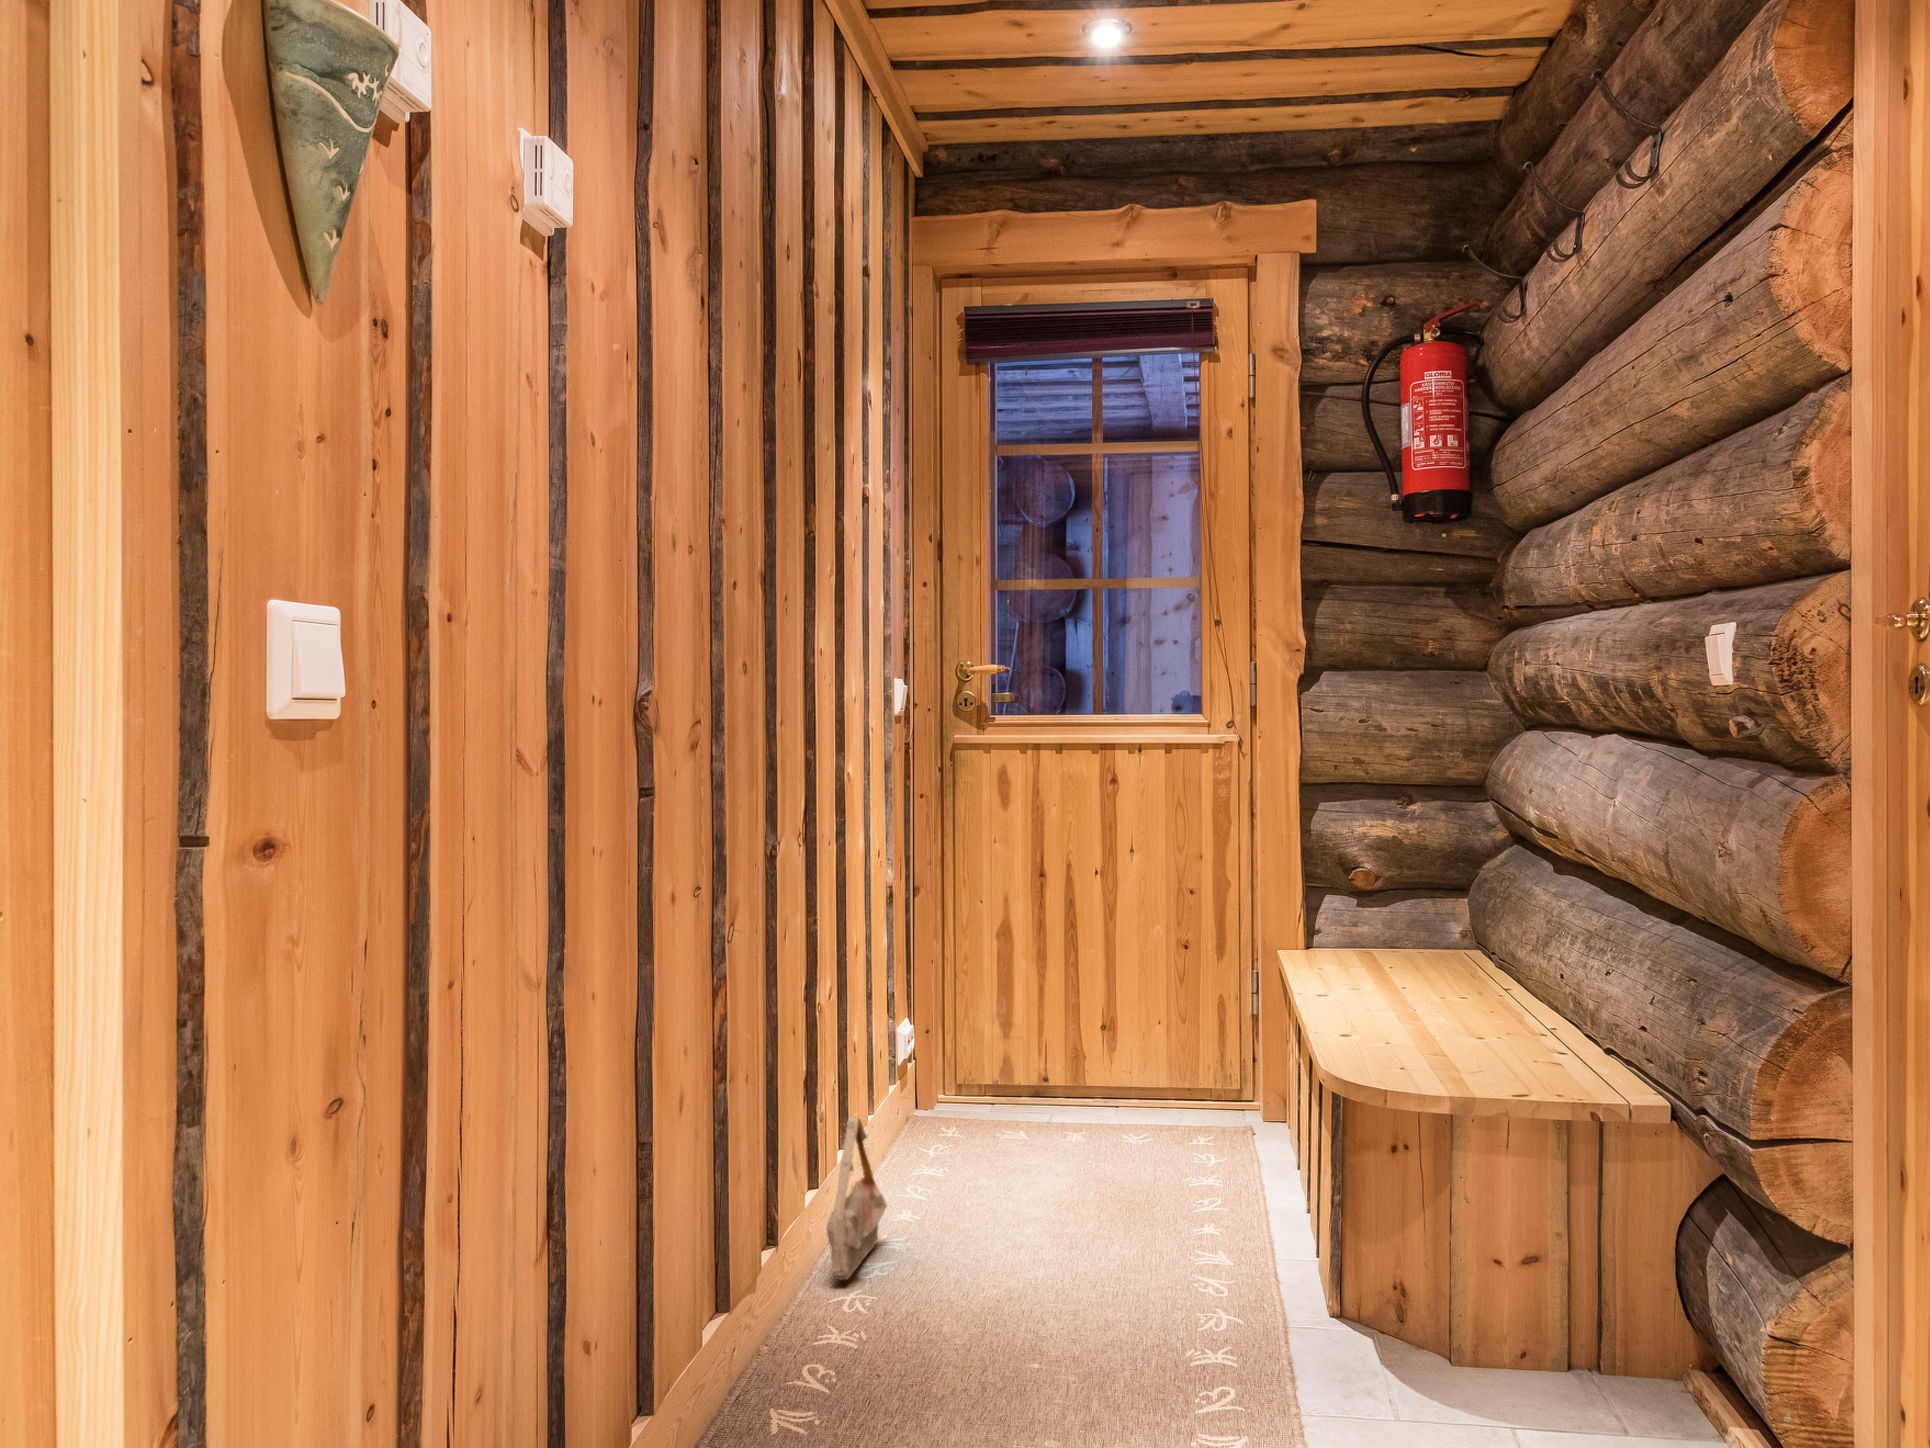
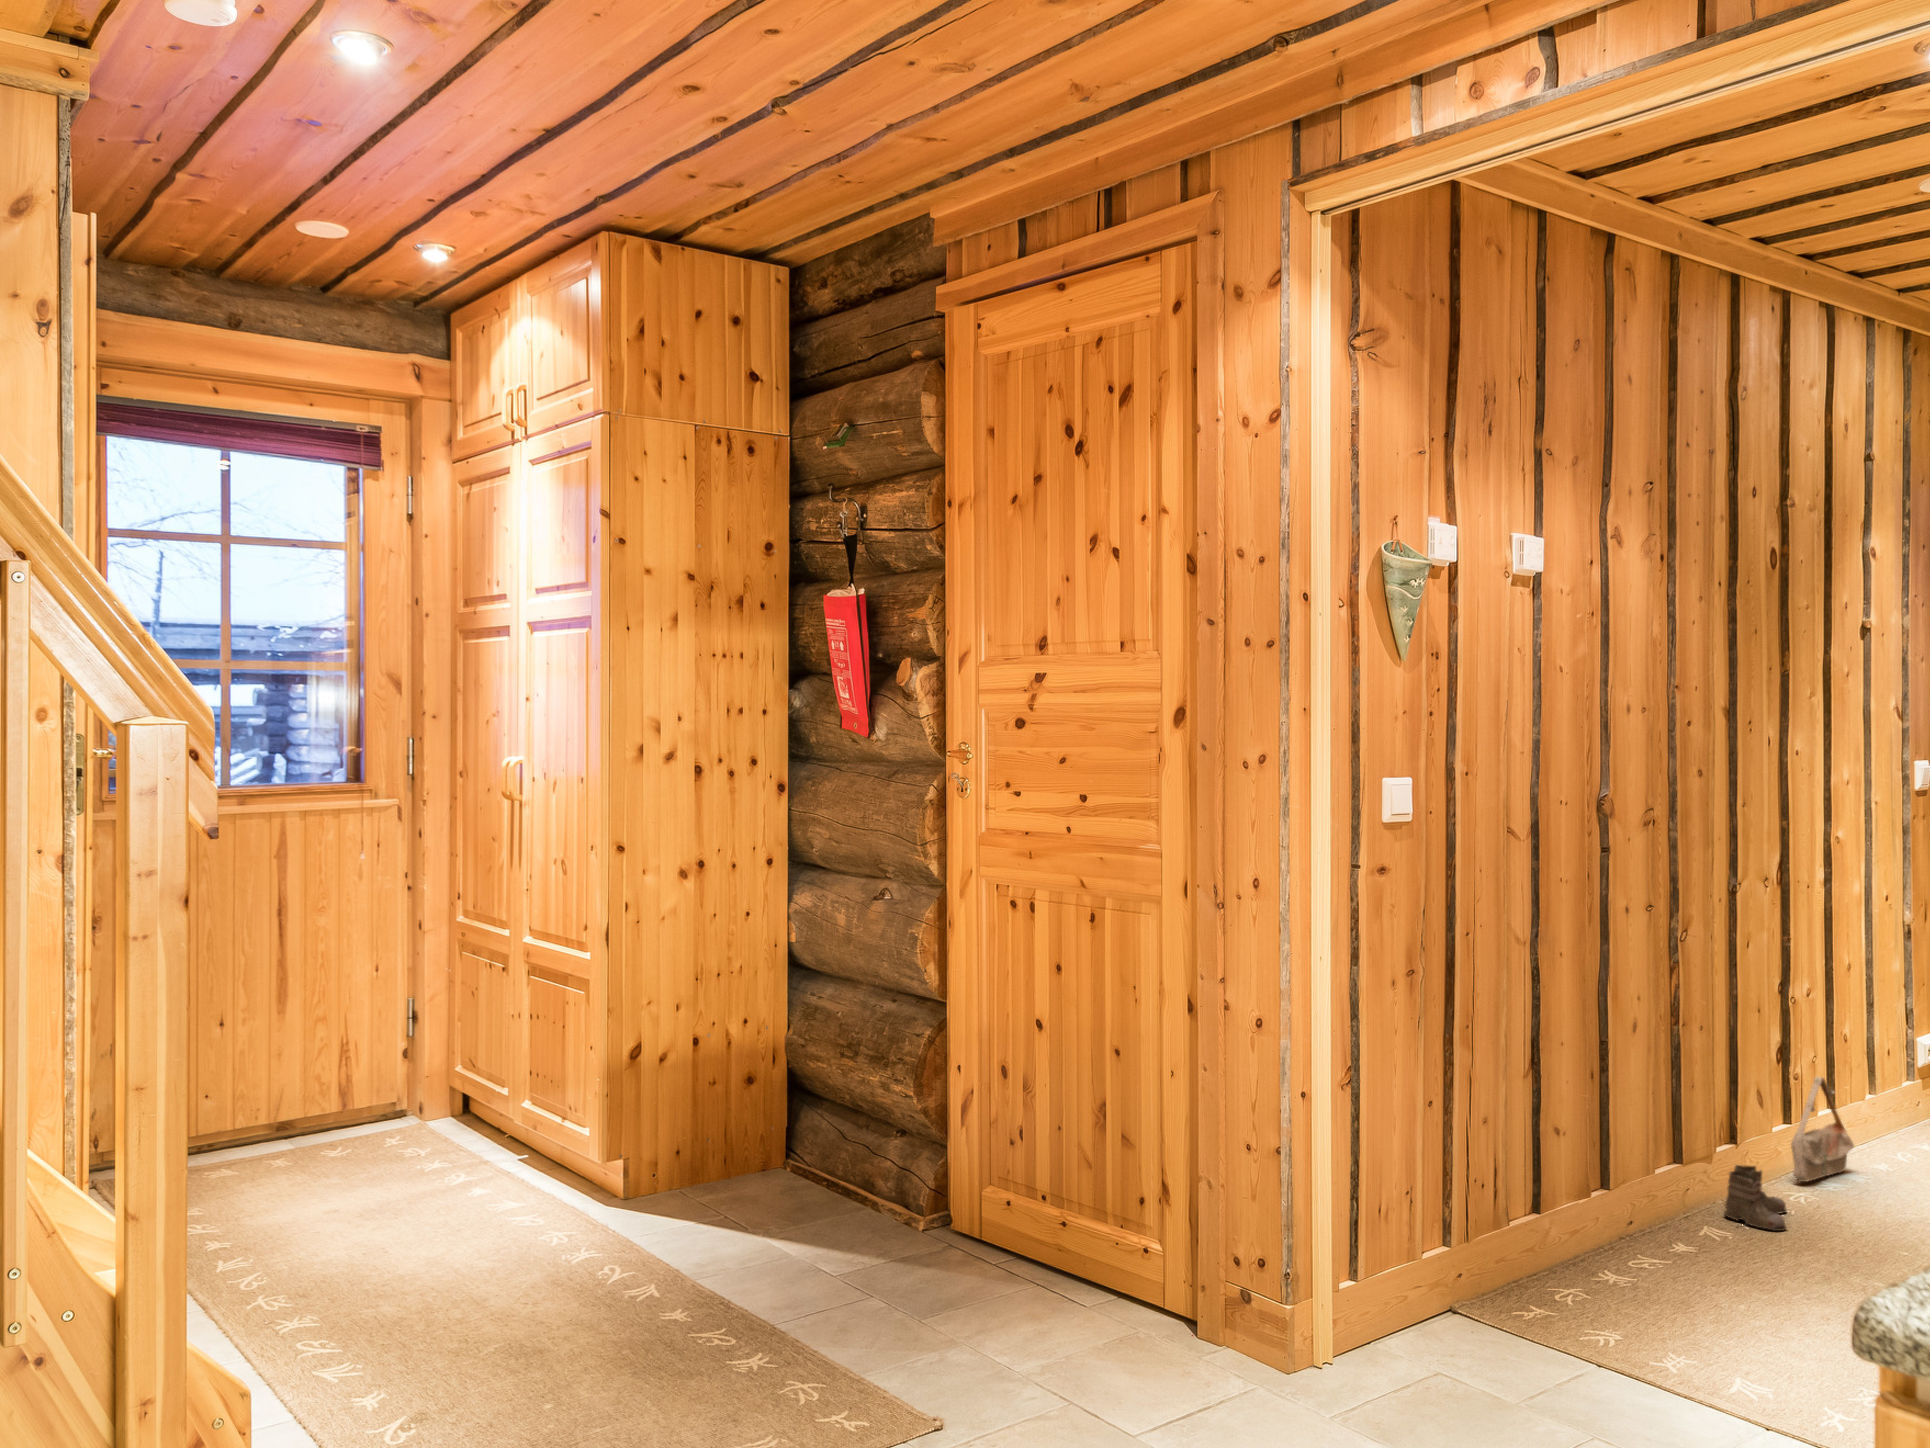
boots: none [781,1285,877,1404] -> present [1724,1165,1787,1231]

